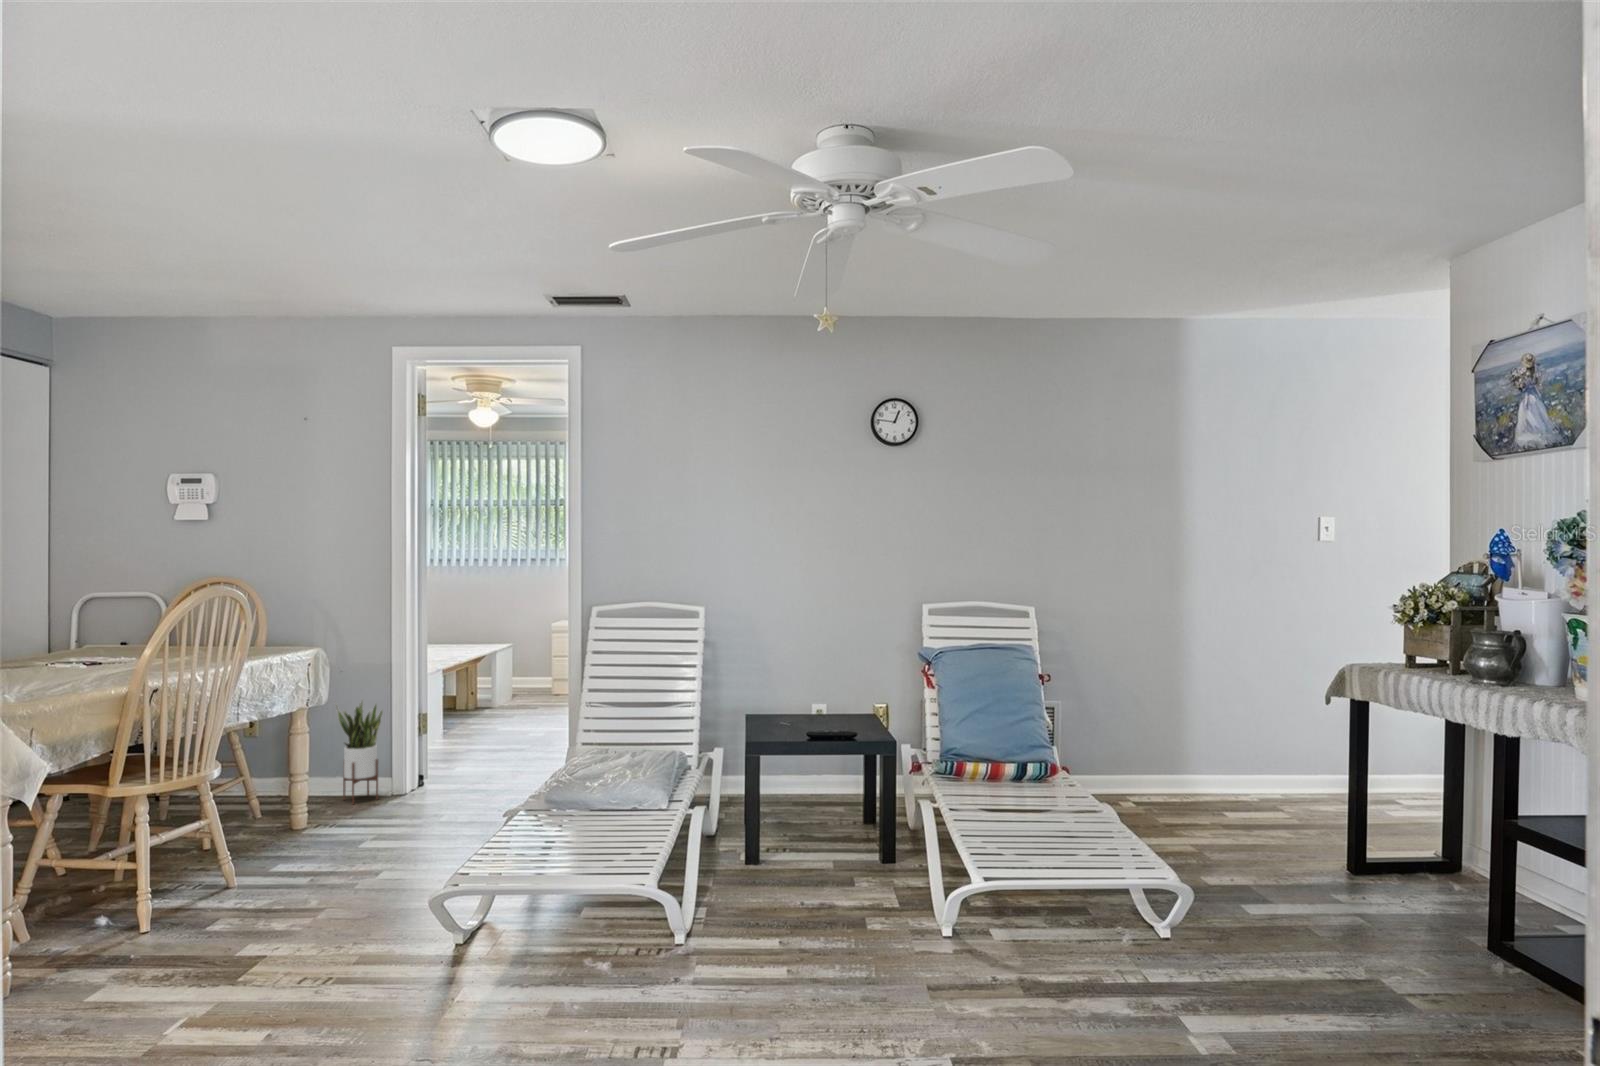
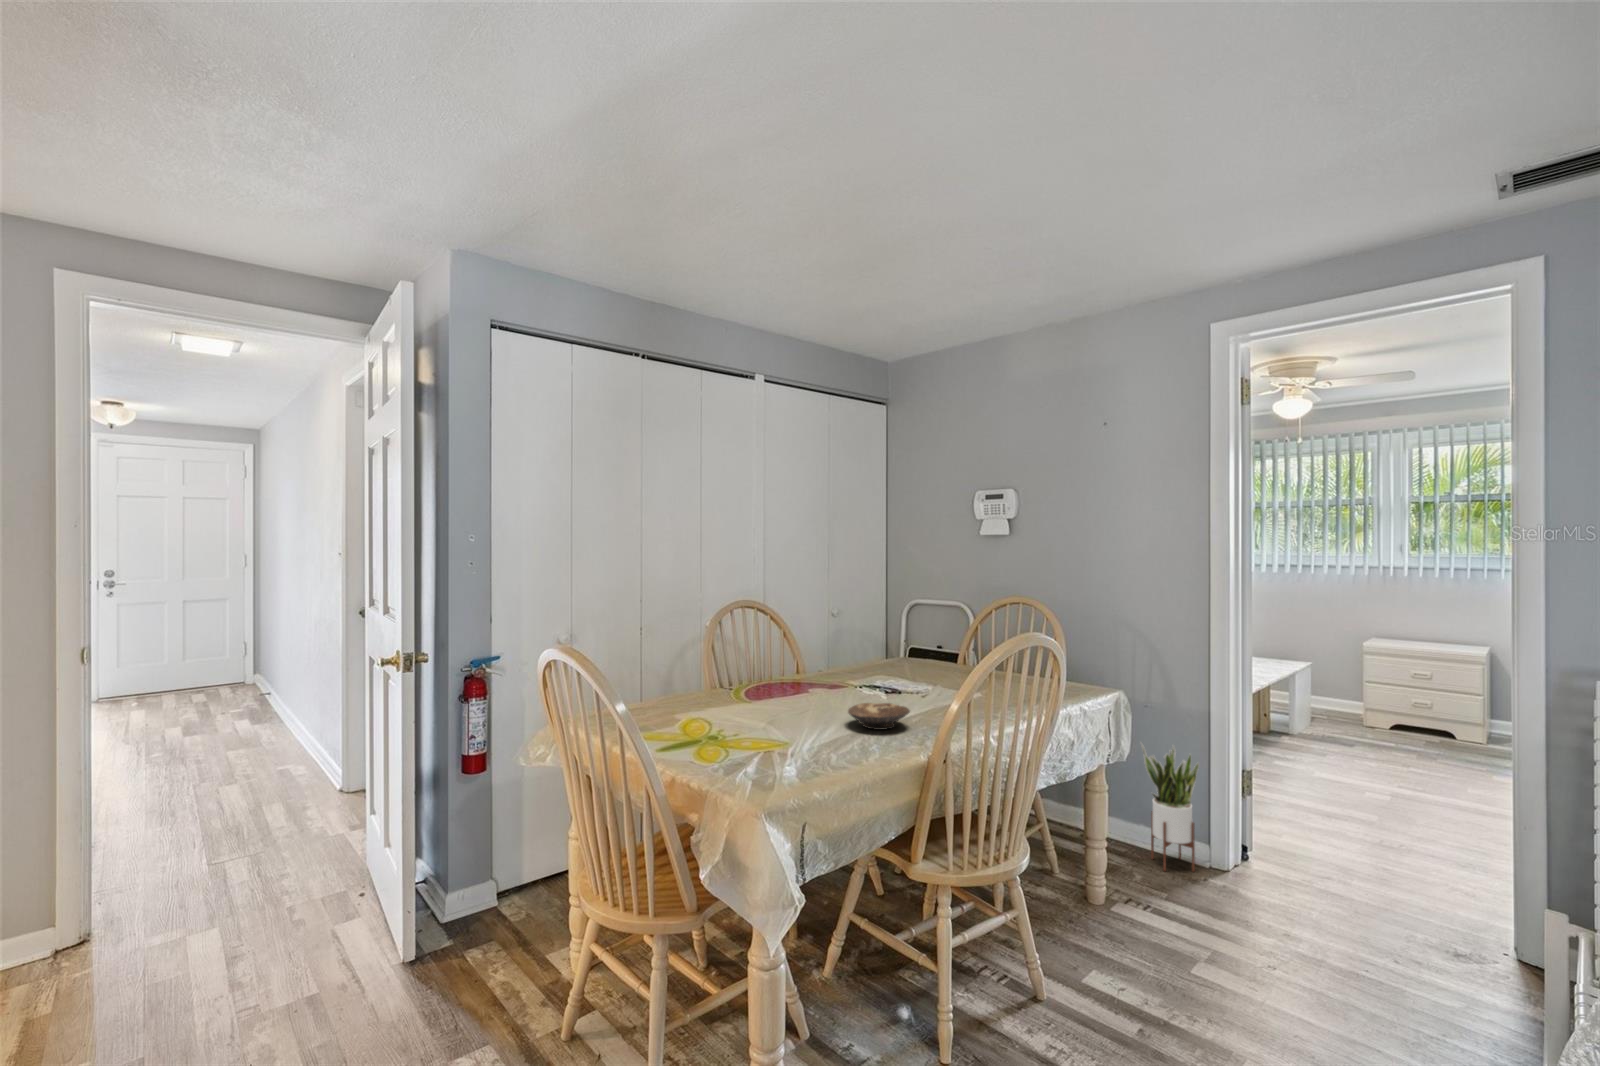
bowl: none [33,666,104,686] -> present [848,703,910,730]

